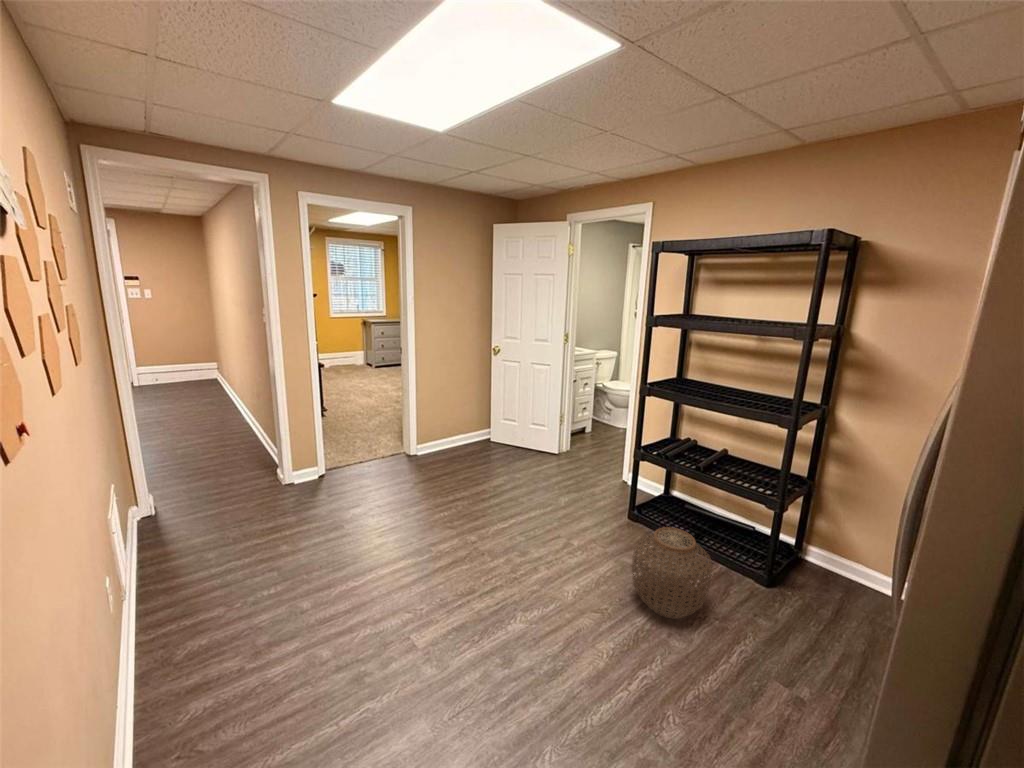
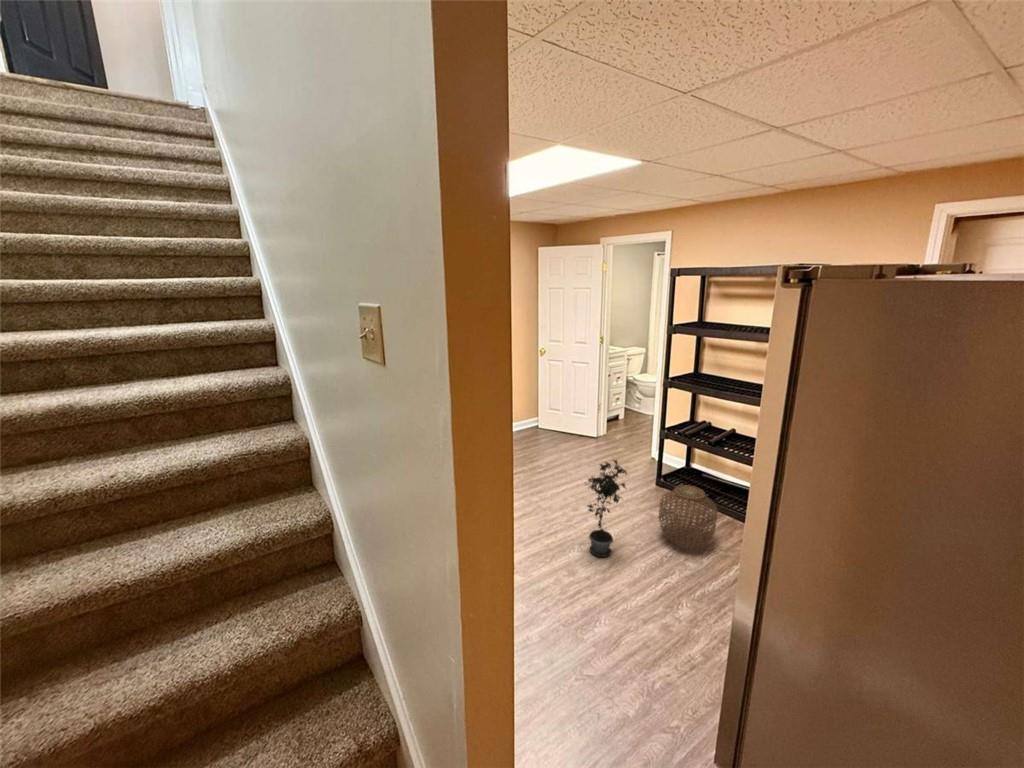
potted plant: none [525,495,591,633] -> present [588,460,627,556]

